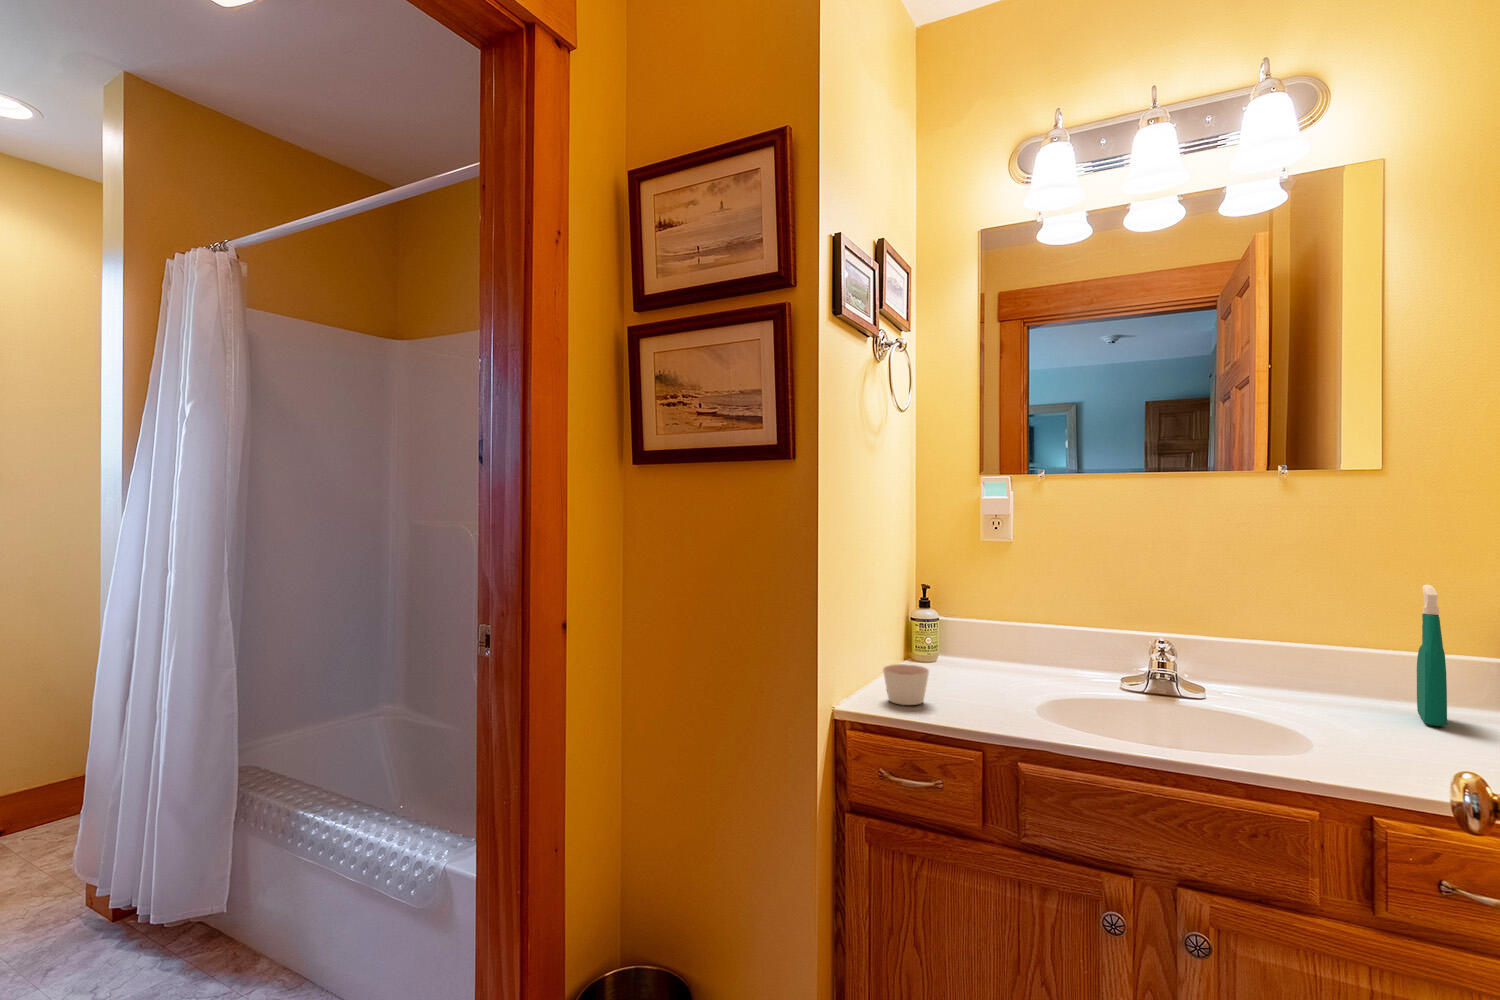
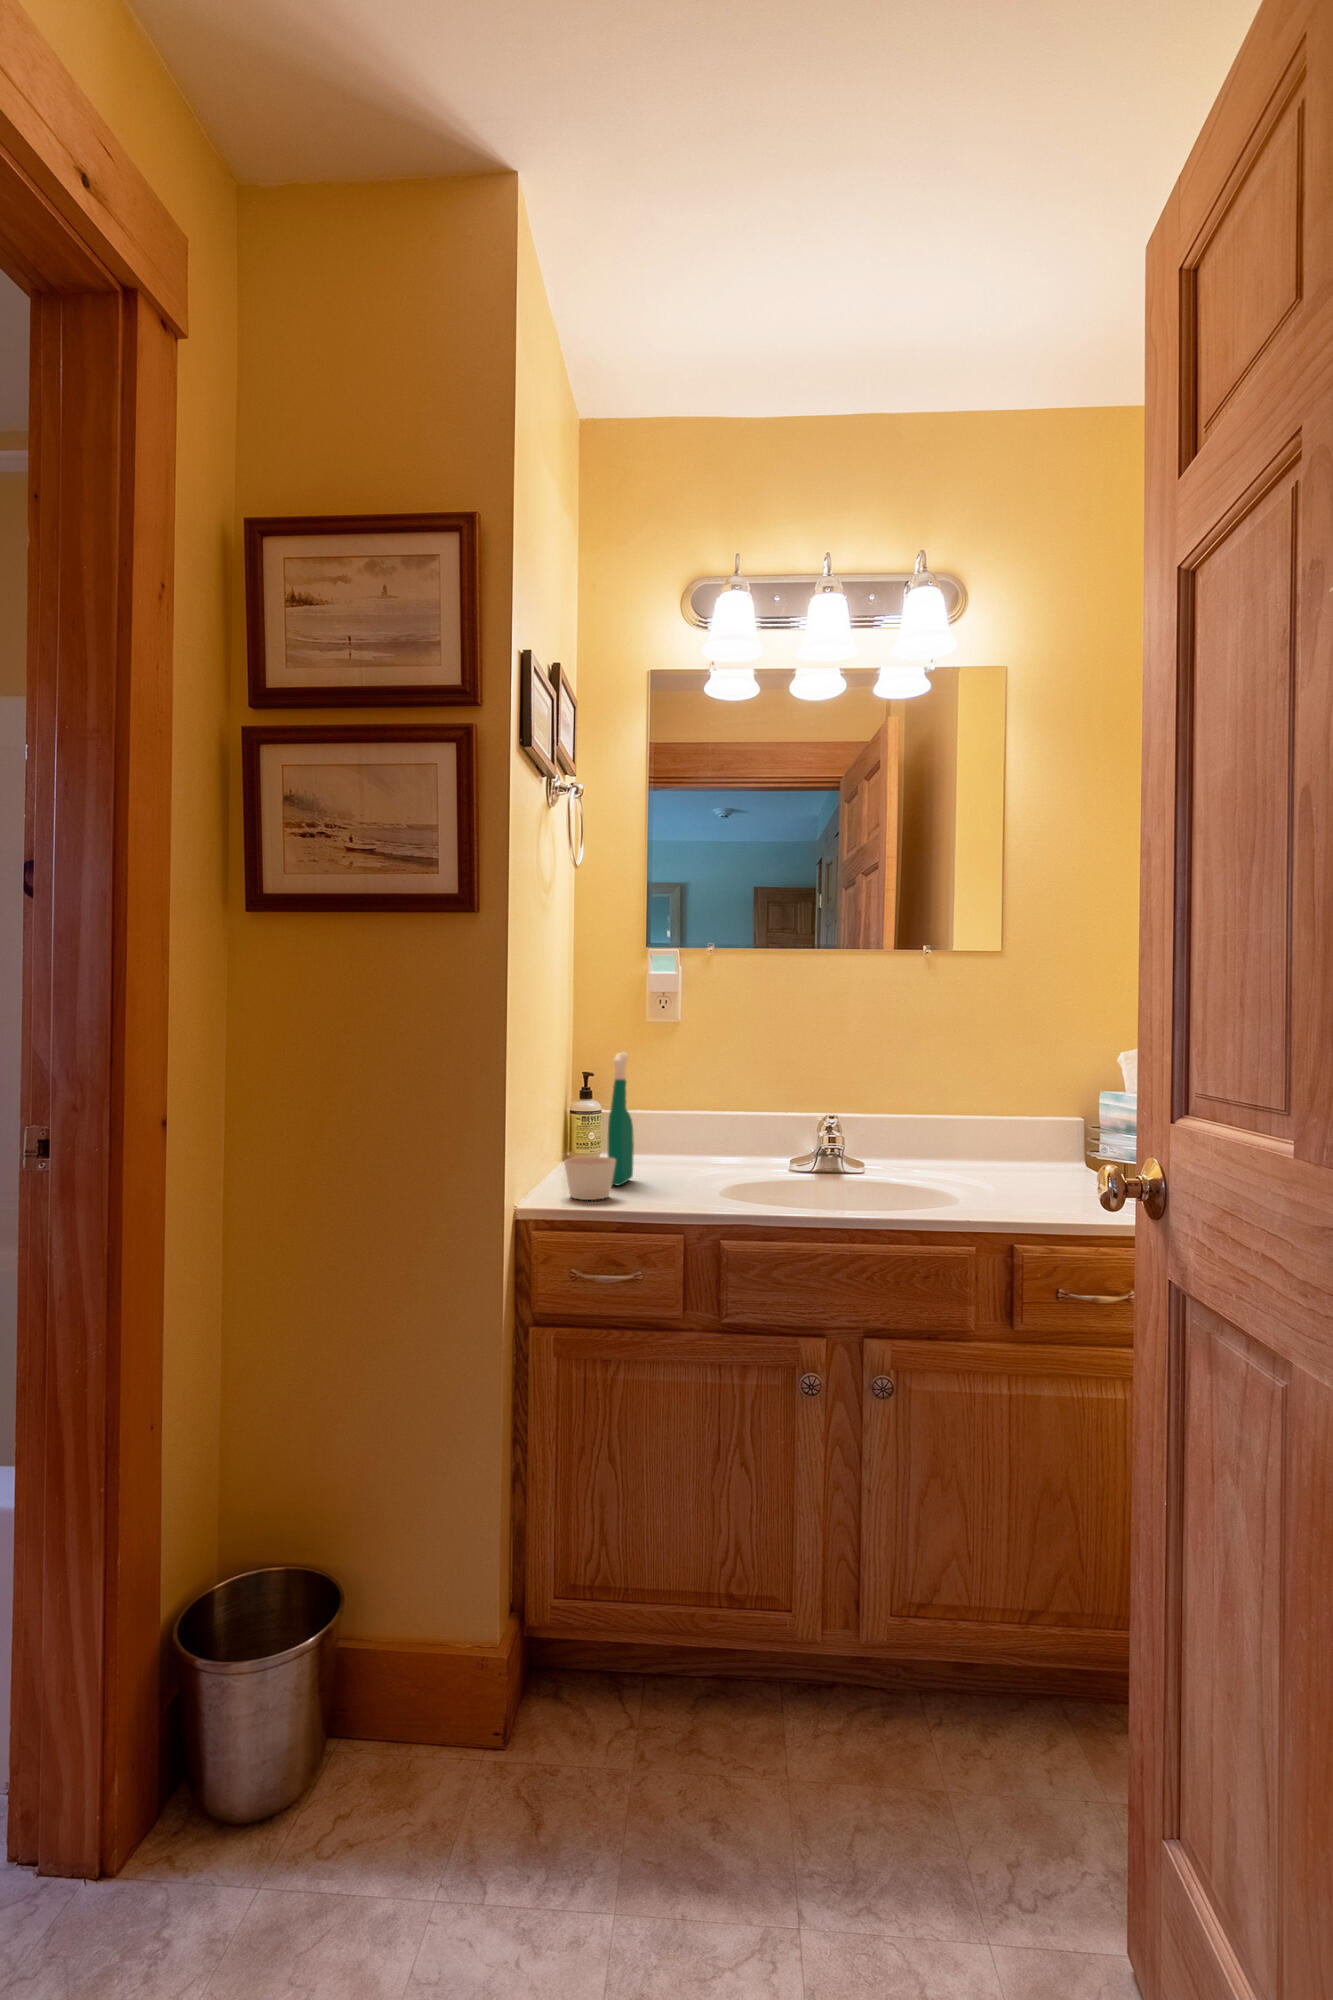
spray bottle: present [1417,585,1447,726] -> present [608,1052,634,1185]

